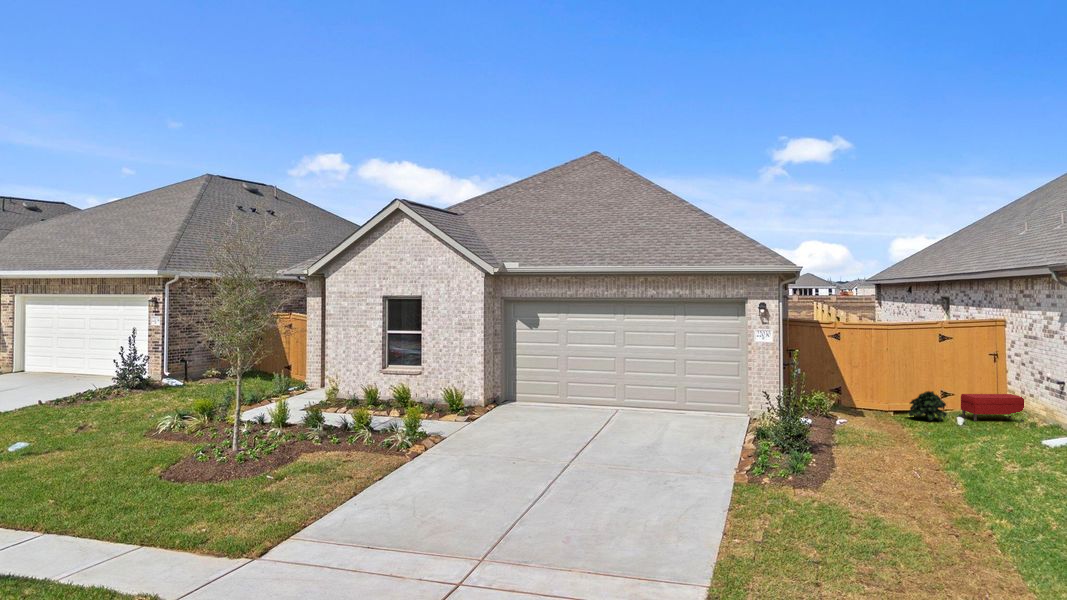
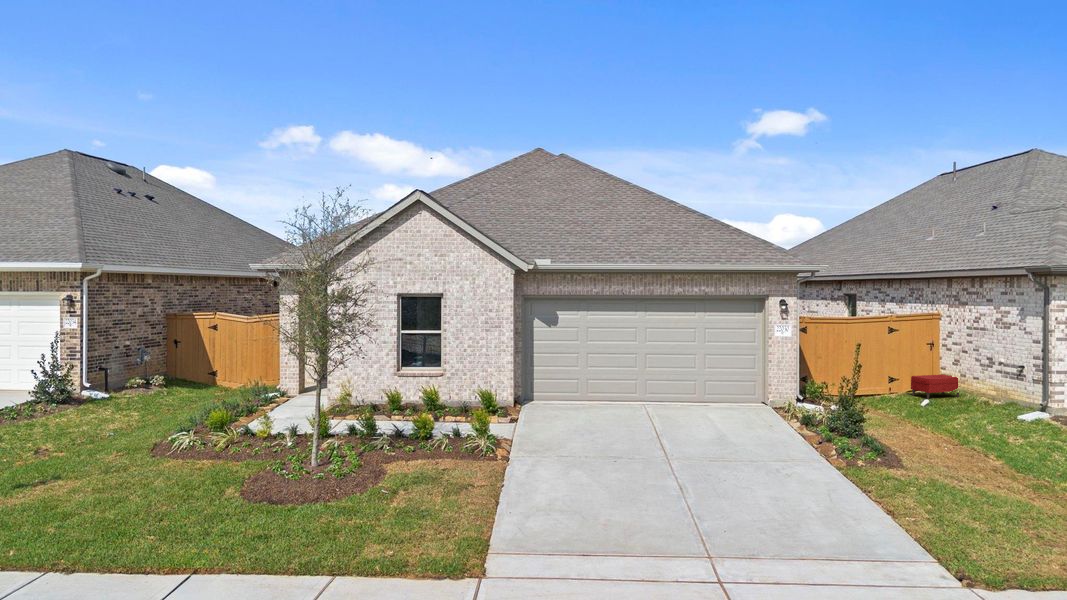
potted plant: present [909,391,947,421] -> none [878,375,909,401]

